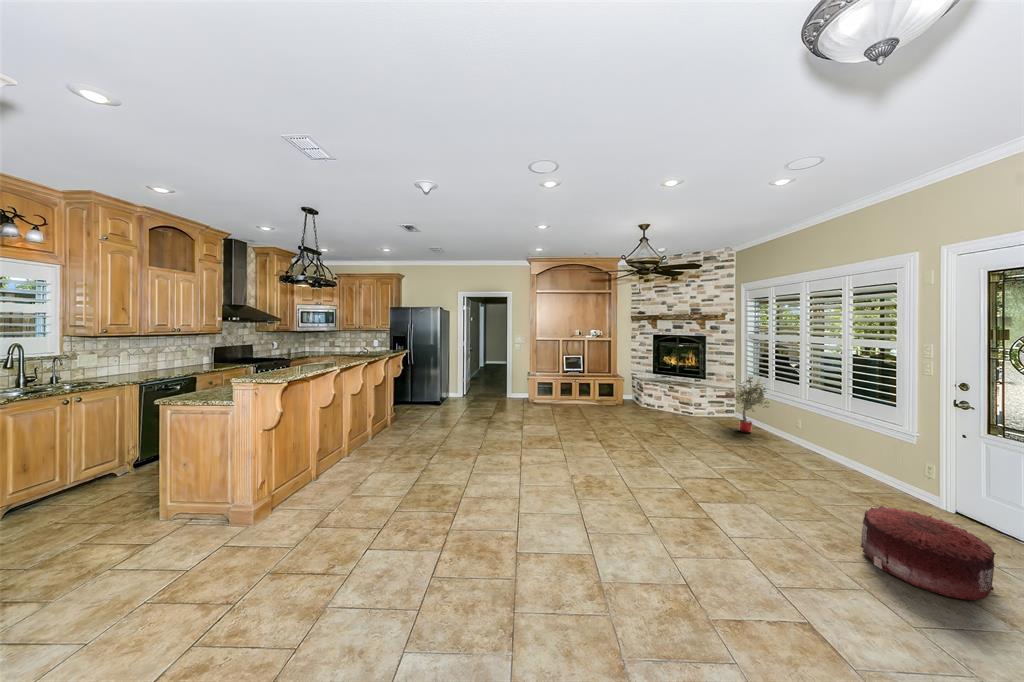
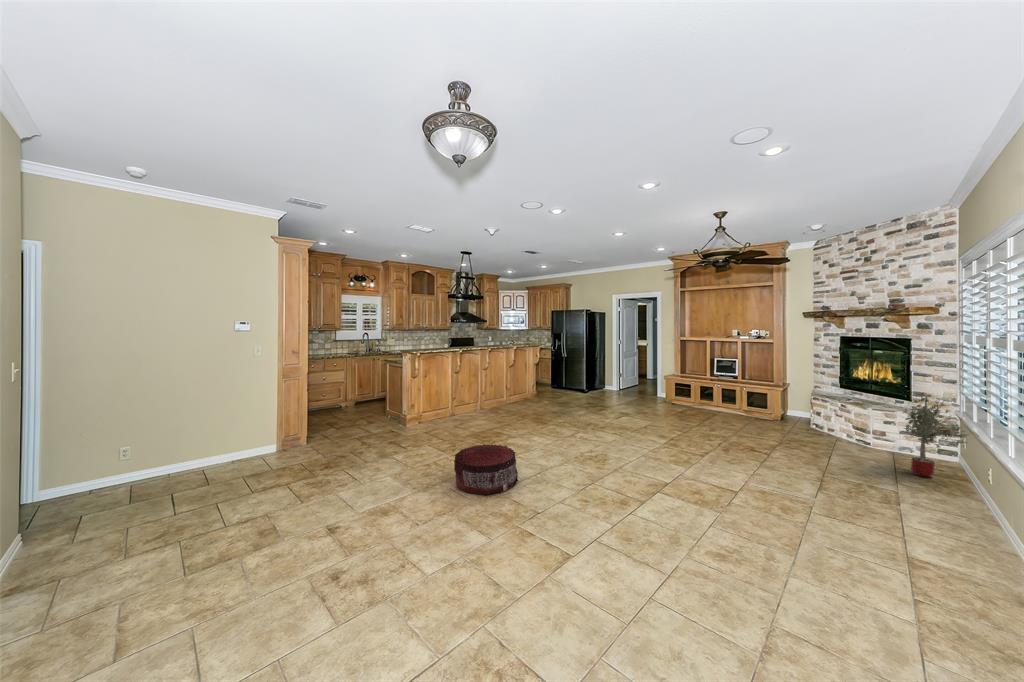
pouf: present [861,506,995,601] -> present [454,444,518,494]

